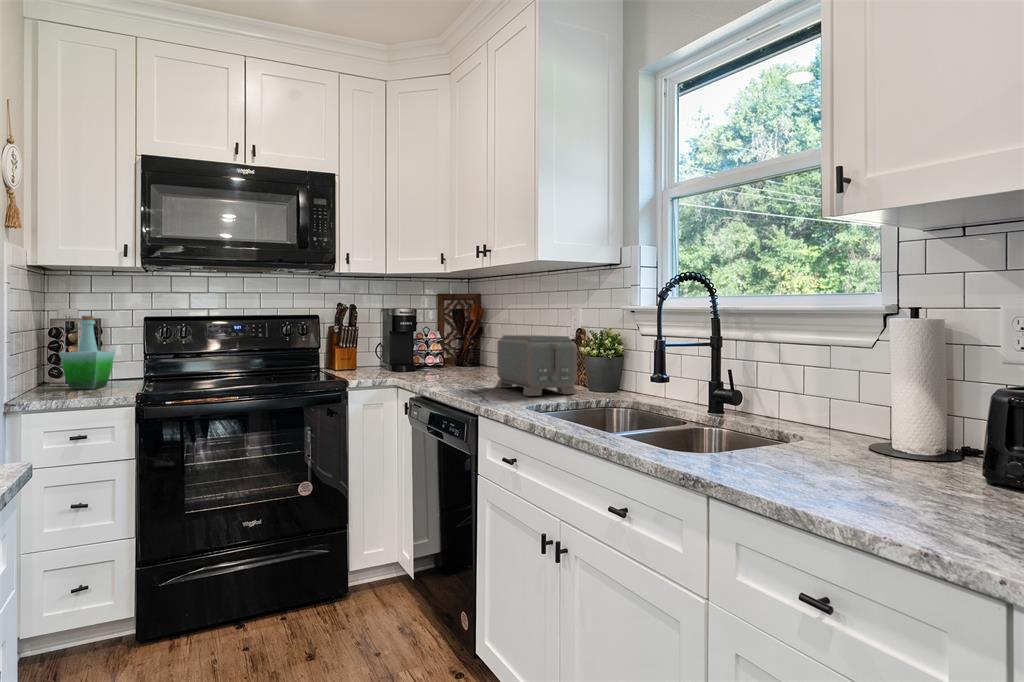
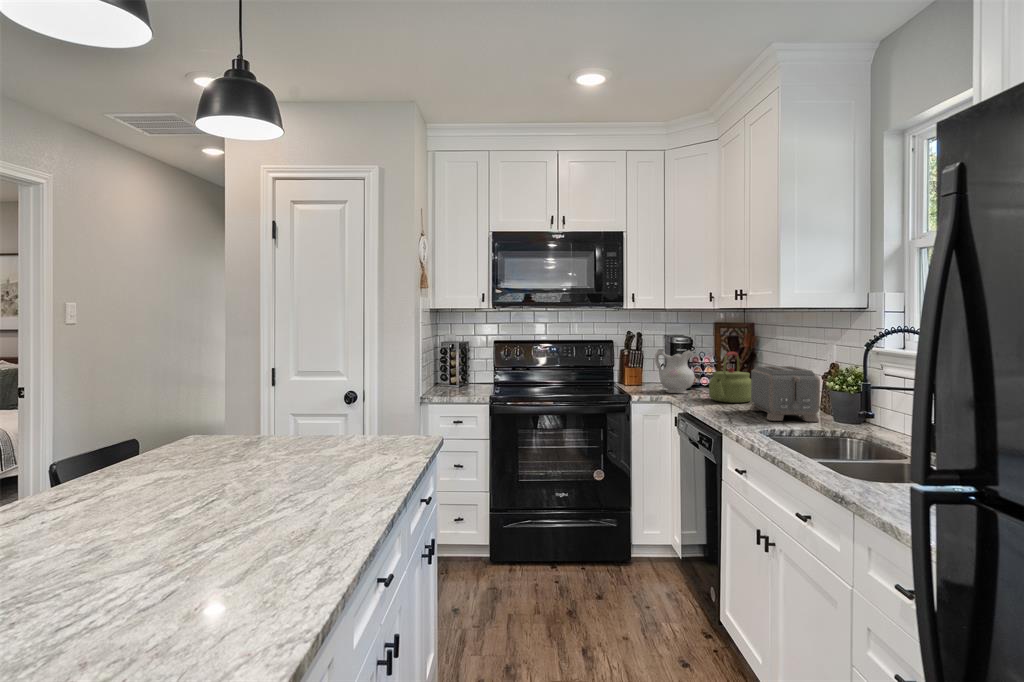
bottle: present [59,316,115,389] -> none [452,345,481,393]
ceramic pitcher: none [376,322,423,375] -> present [655,349,695,394]
kettle: none [444,322,493,381] -> present [709,352,751,403]

